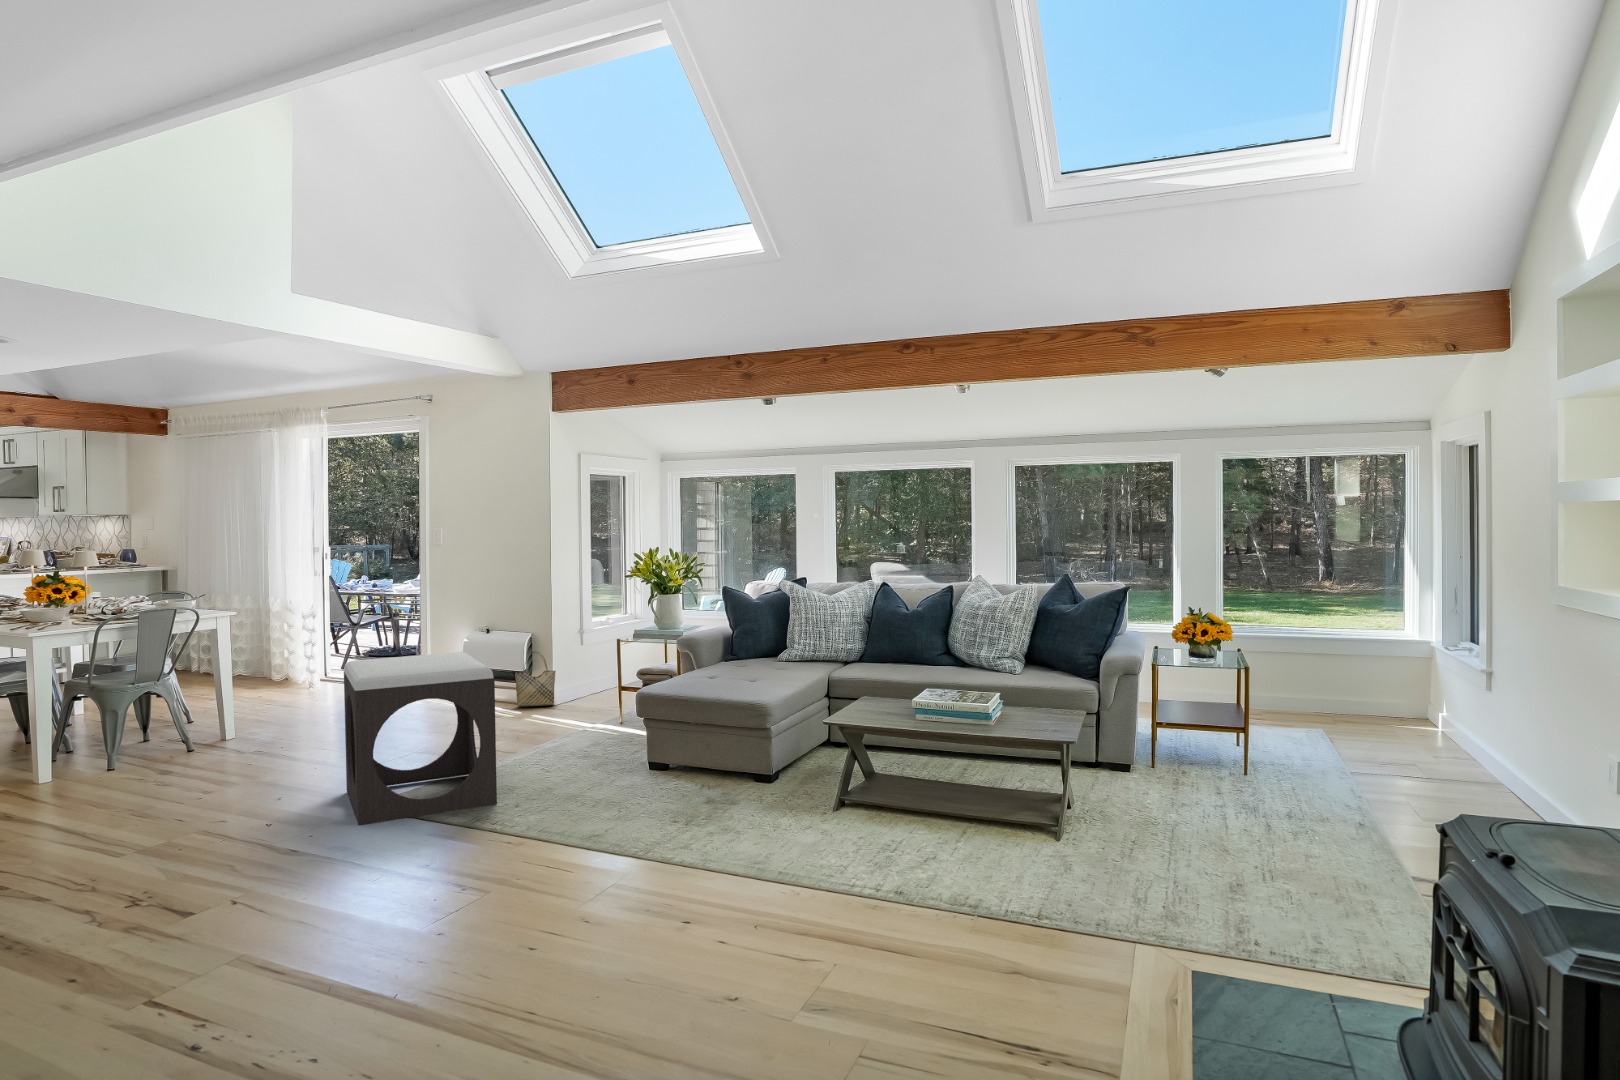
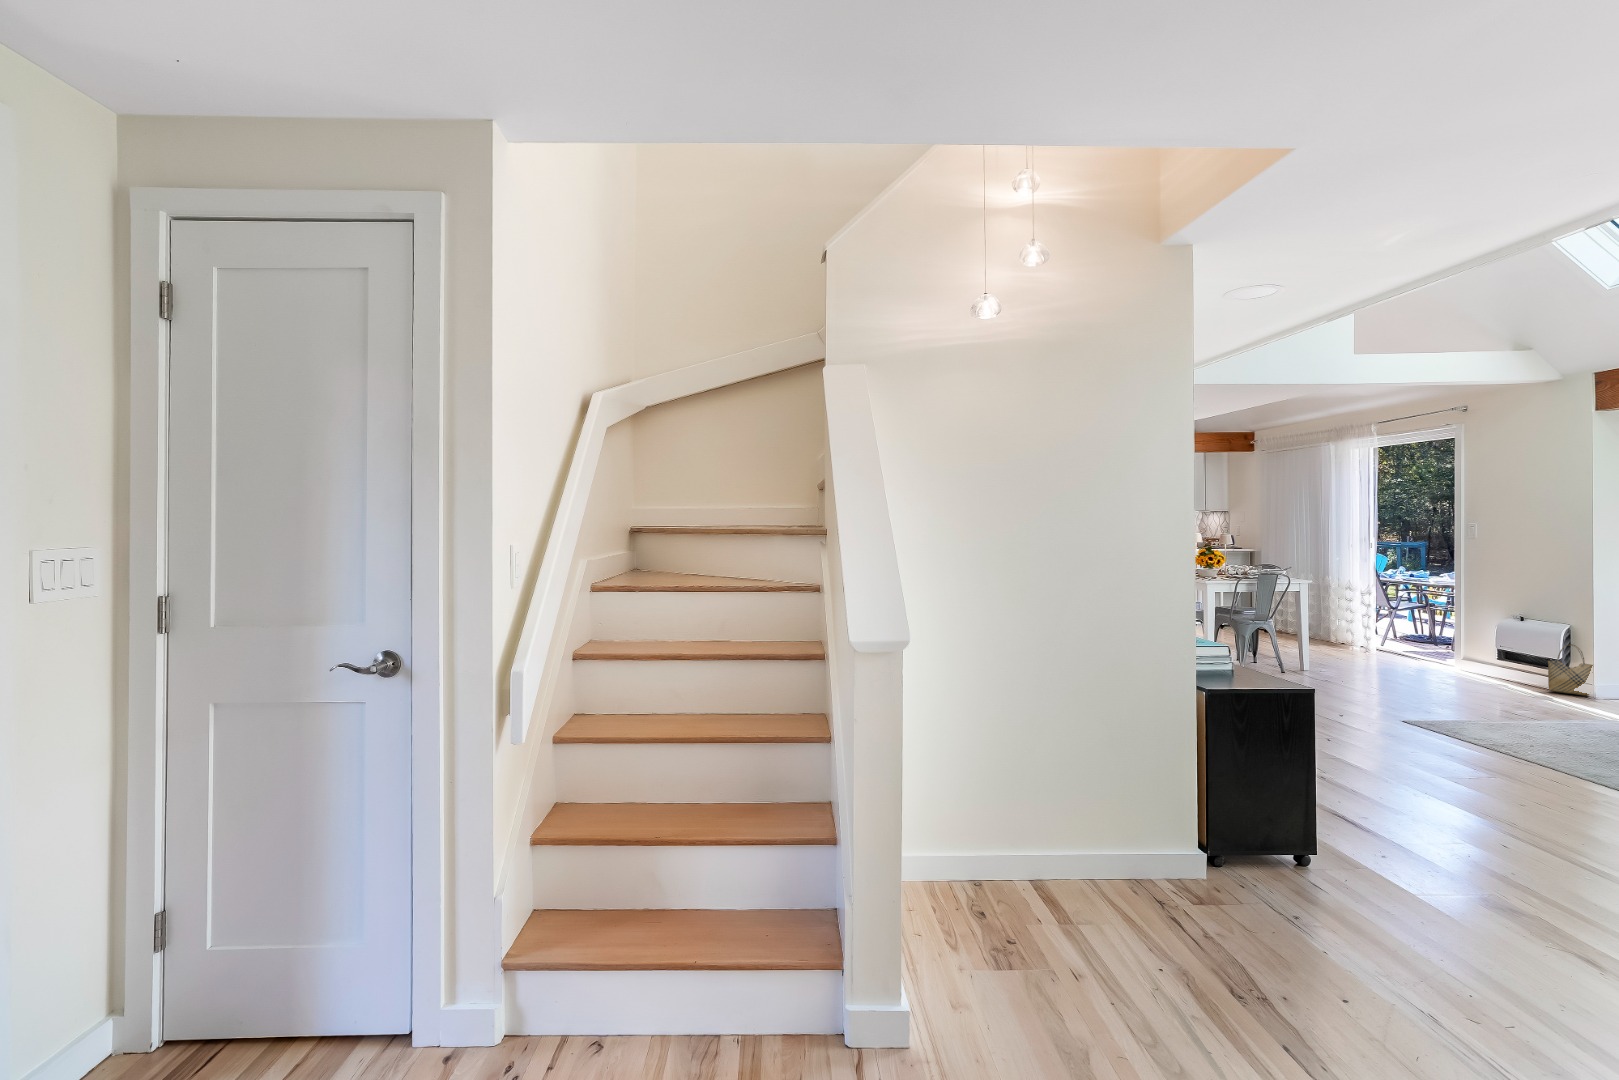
footstool: present [344,652,497,825] -> none [1388,618,1518,742]

